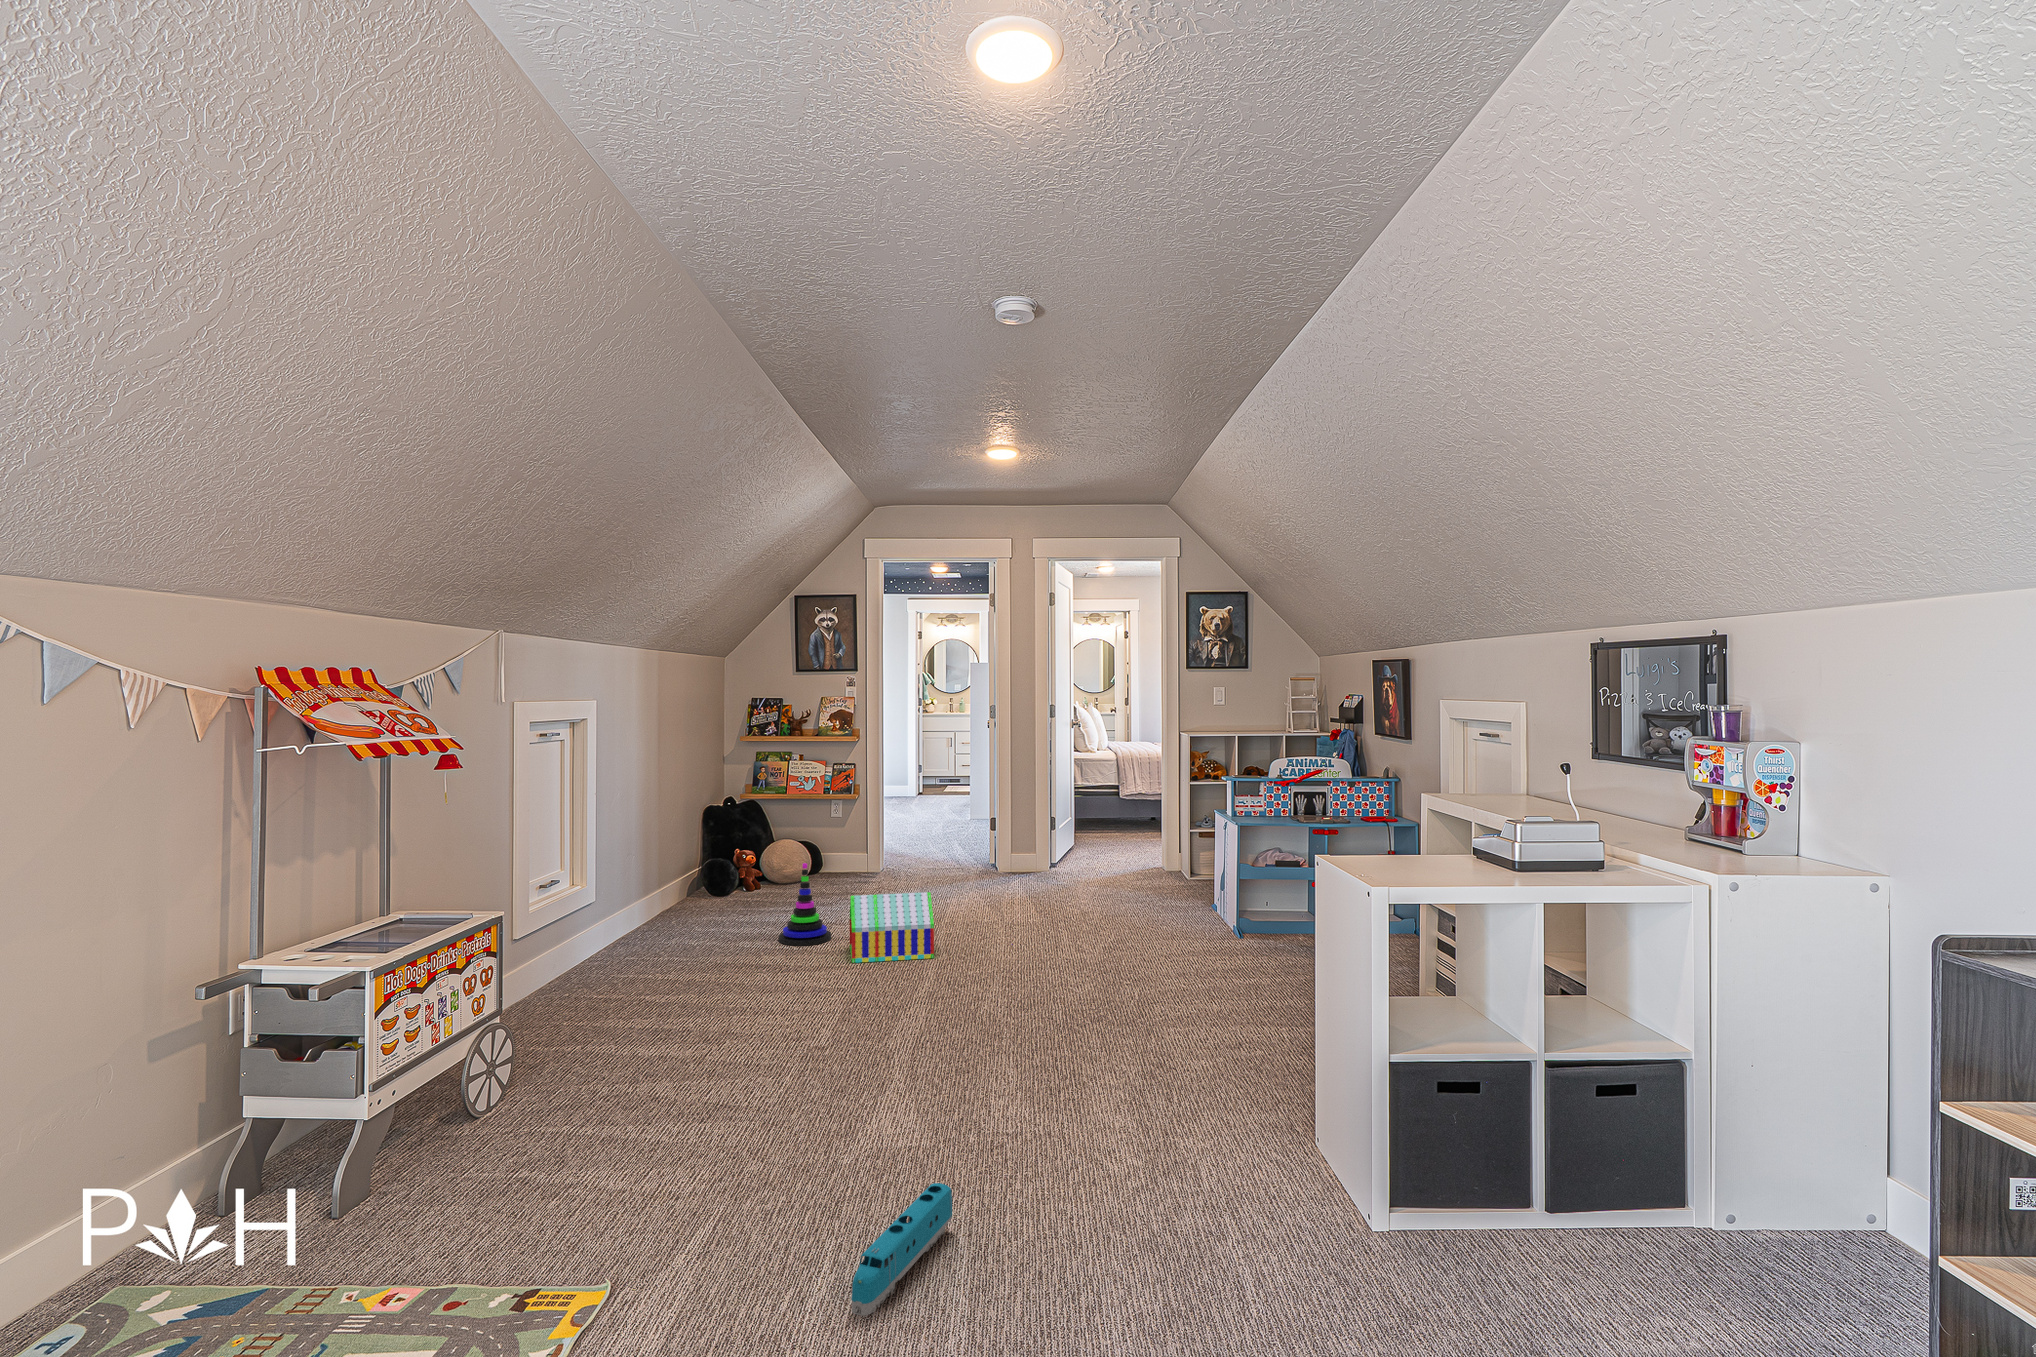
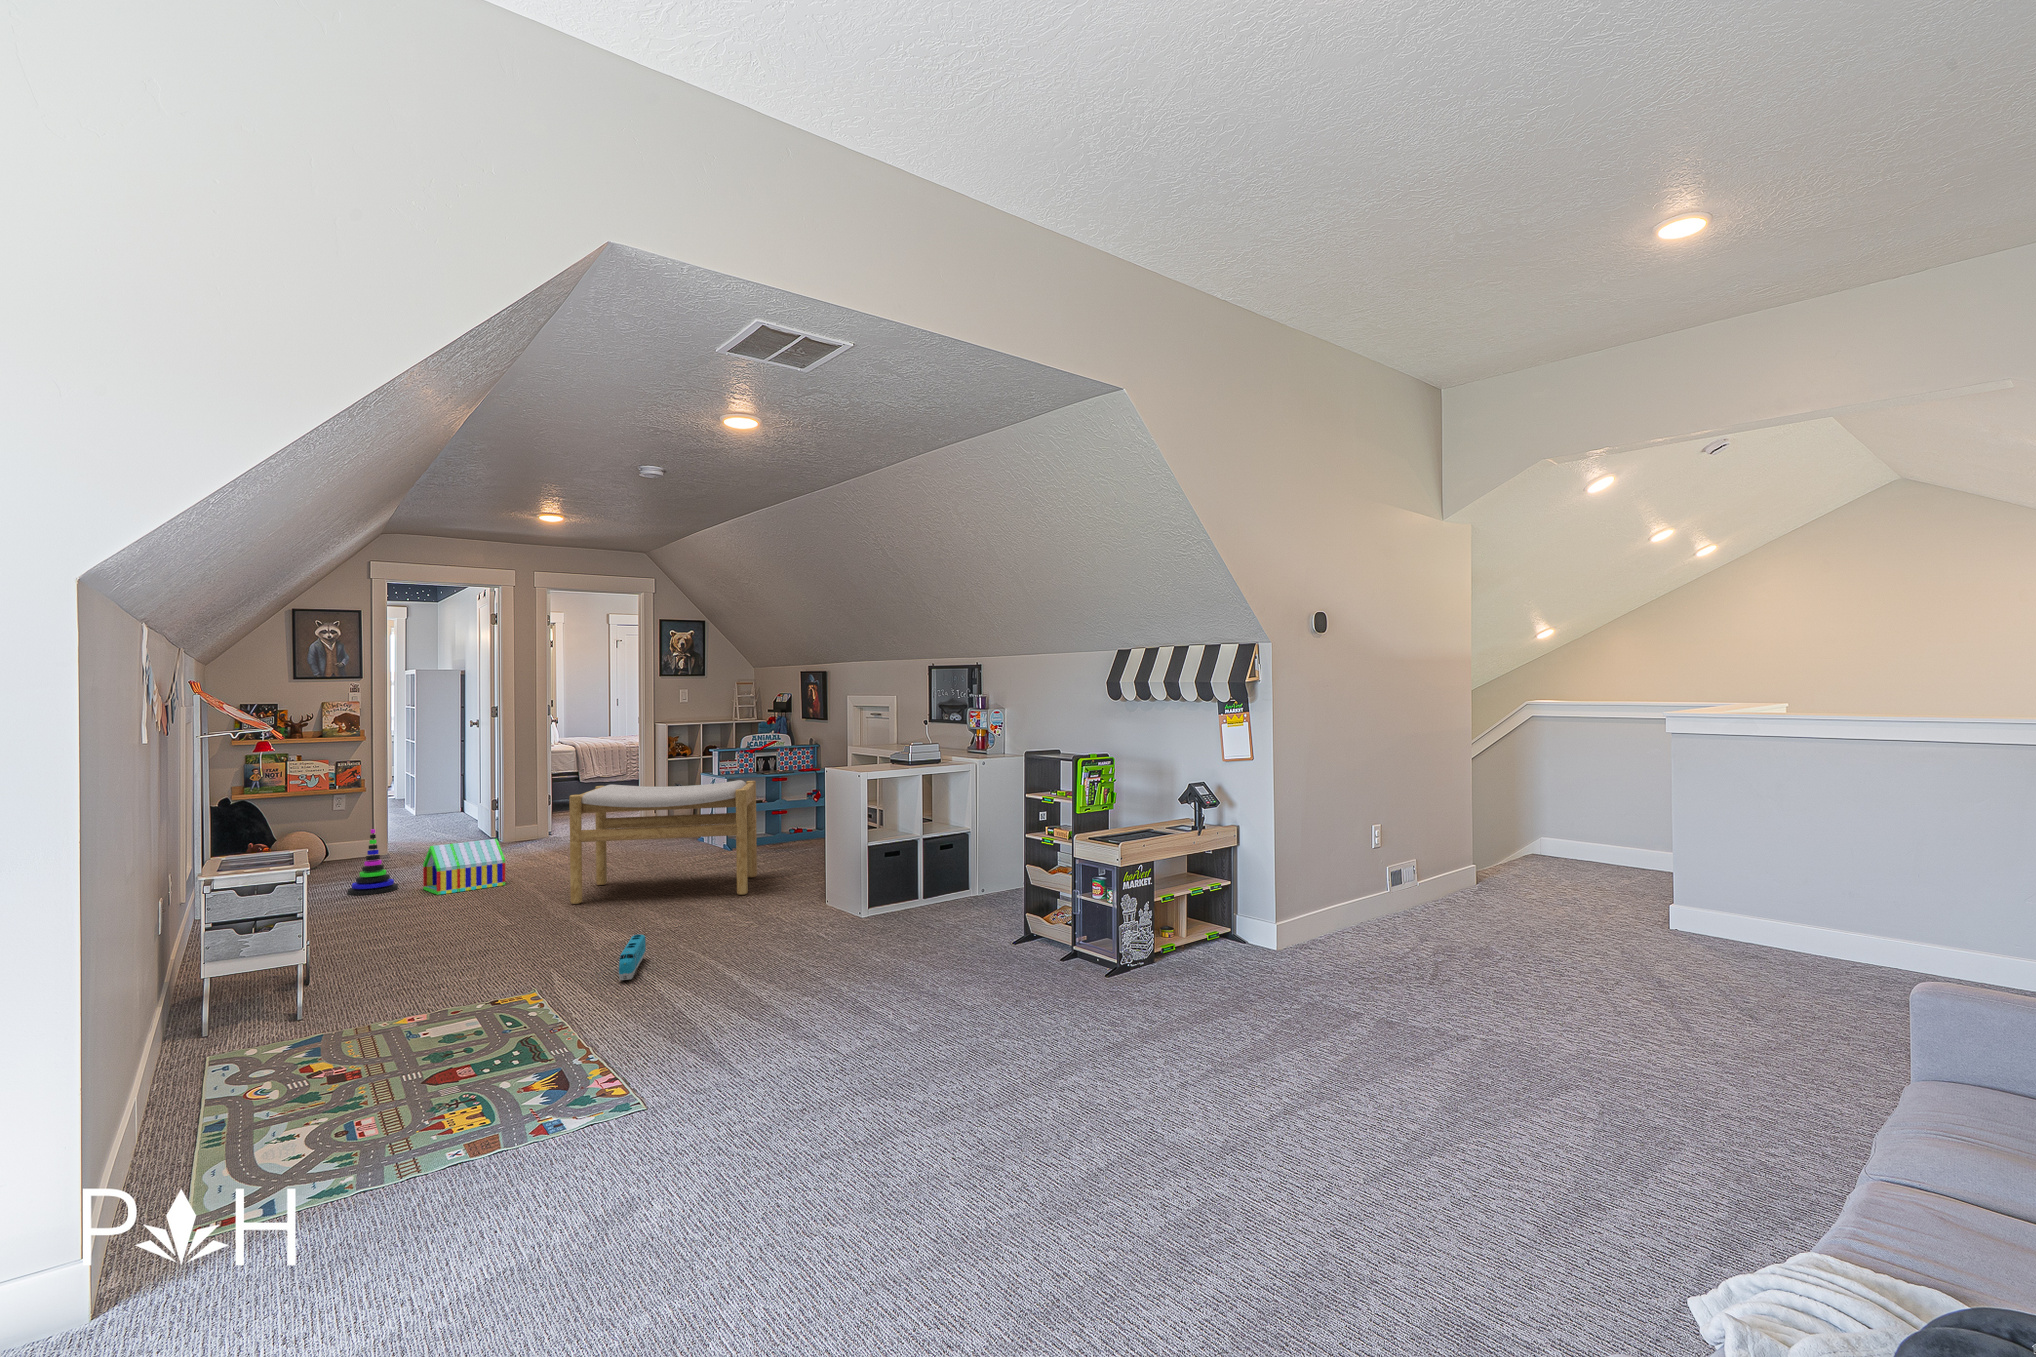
footstool: none [968,839,1258,1063] -> present [569,780,757,904]

